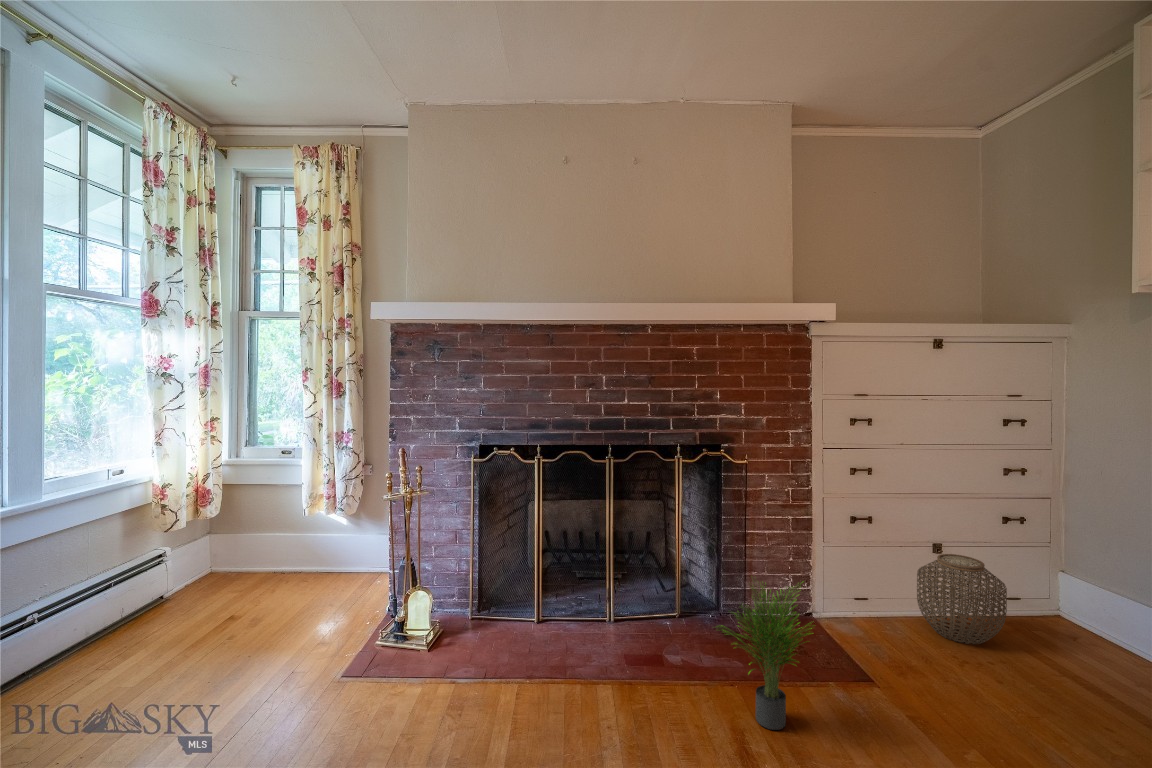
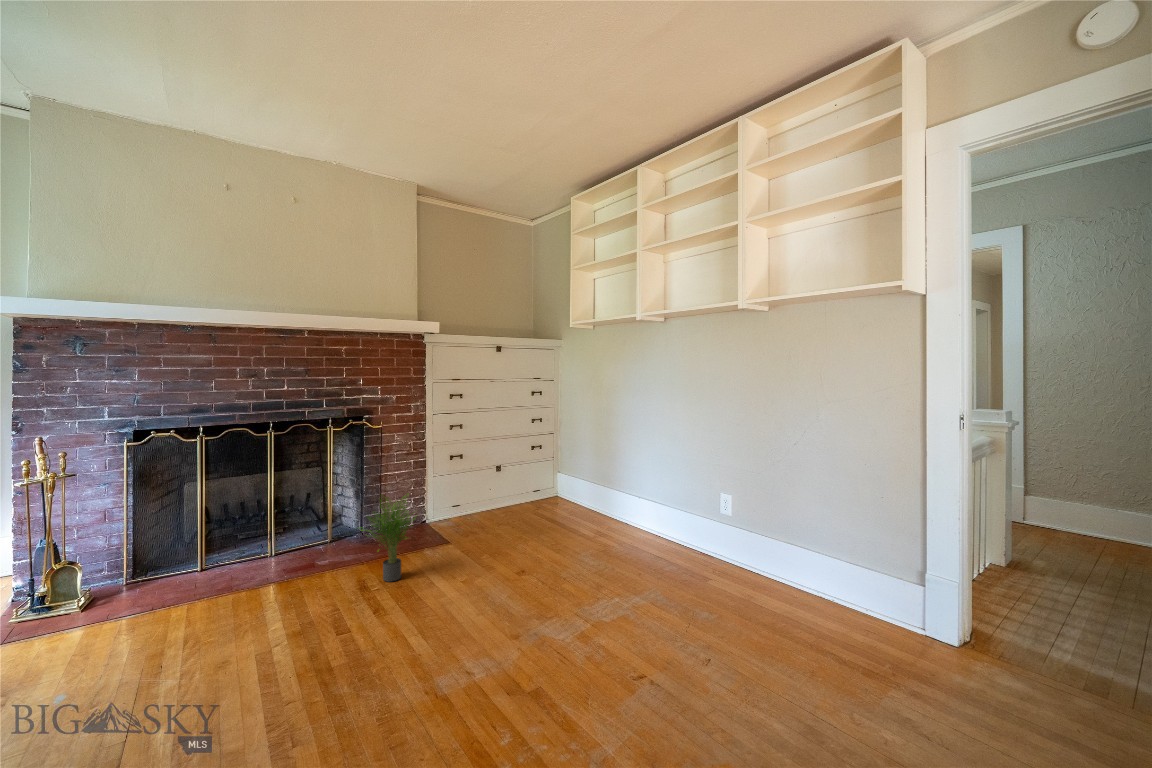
woven basket: present [917,554,1007,644] -> none [487,471,529,519]

